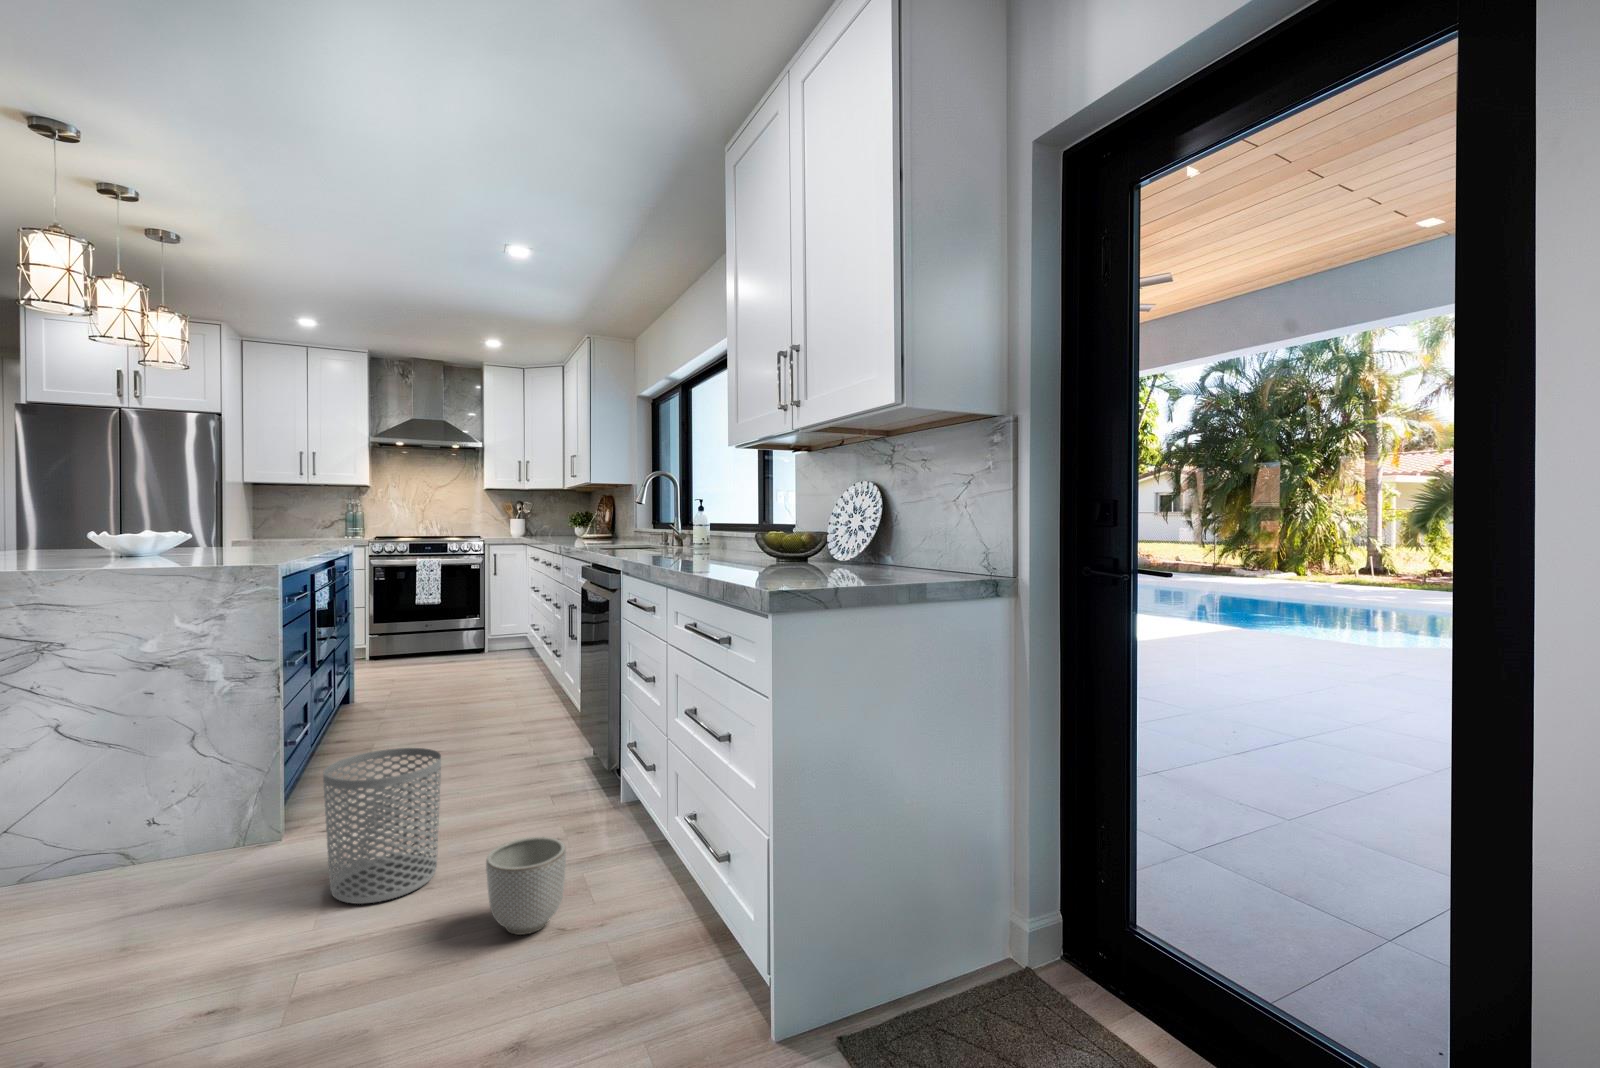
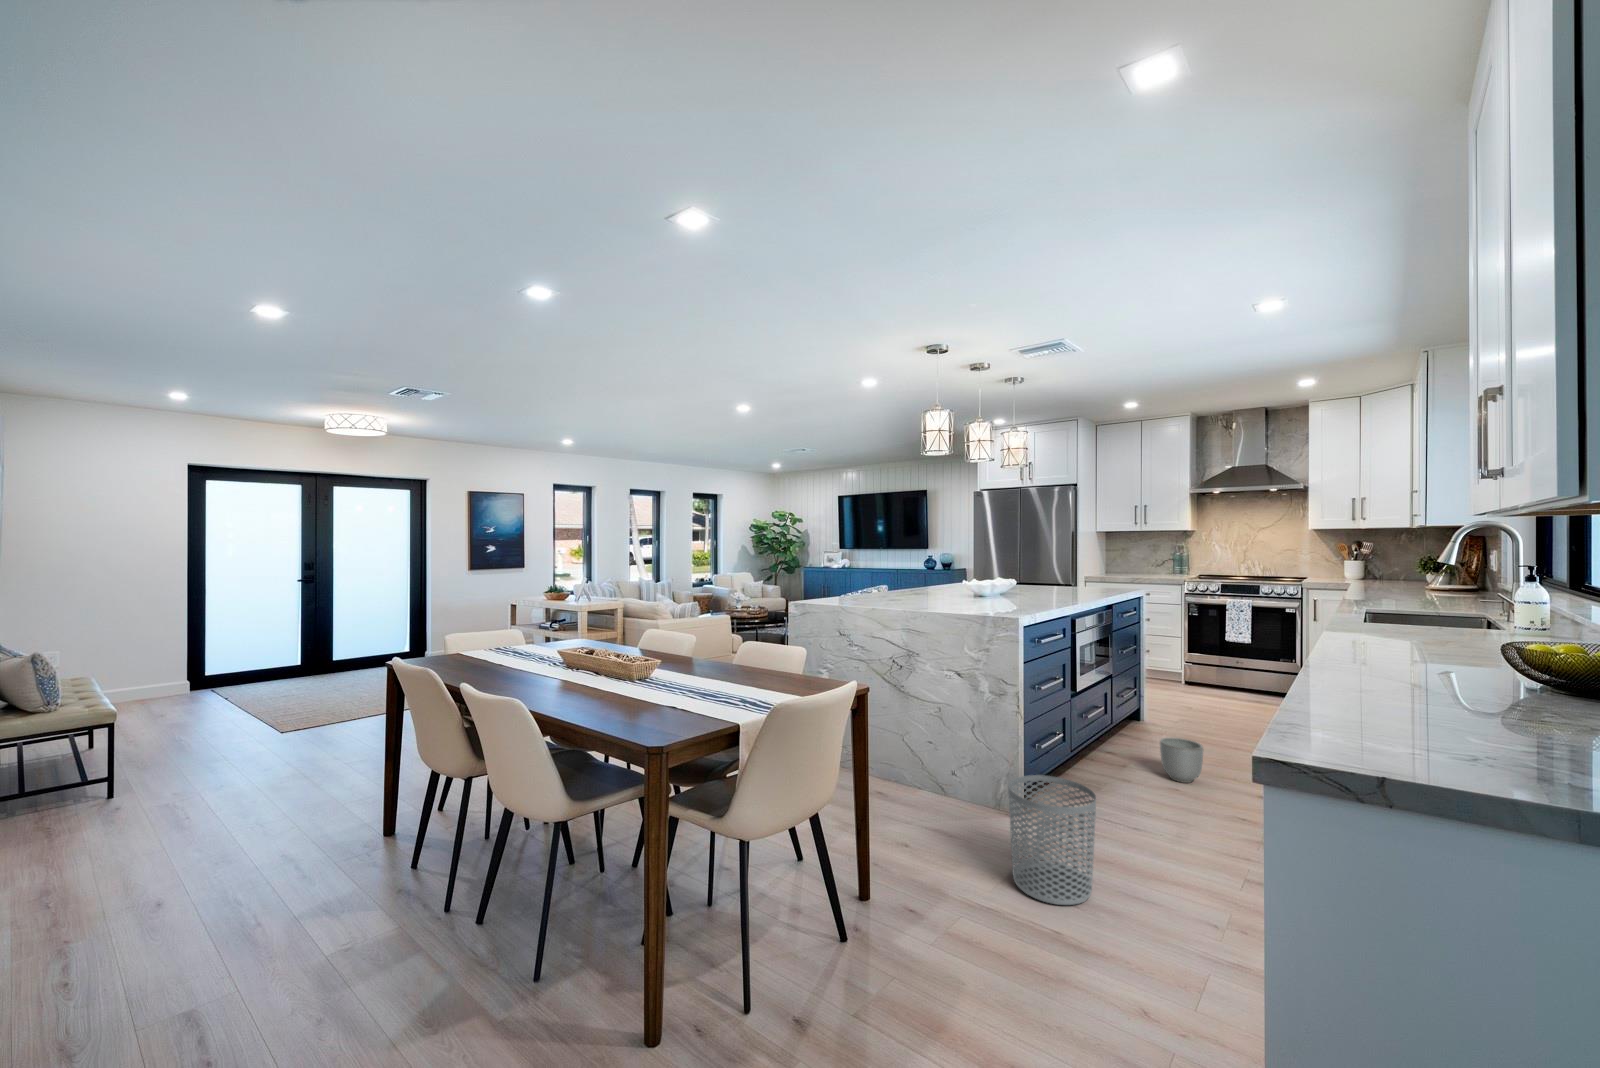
planter: present [486,837,566,935] -> present [1160,738,1203,783]

